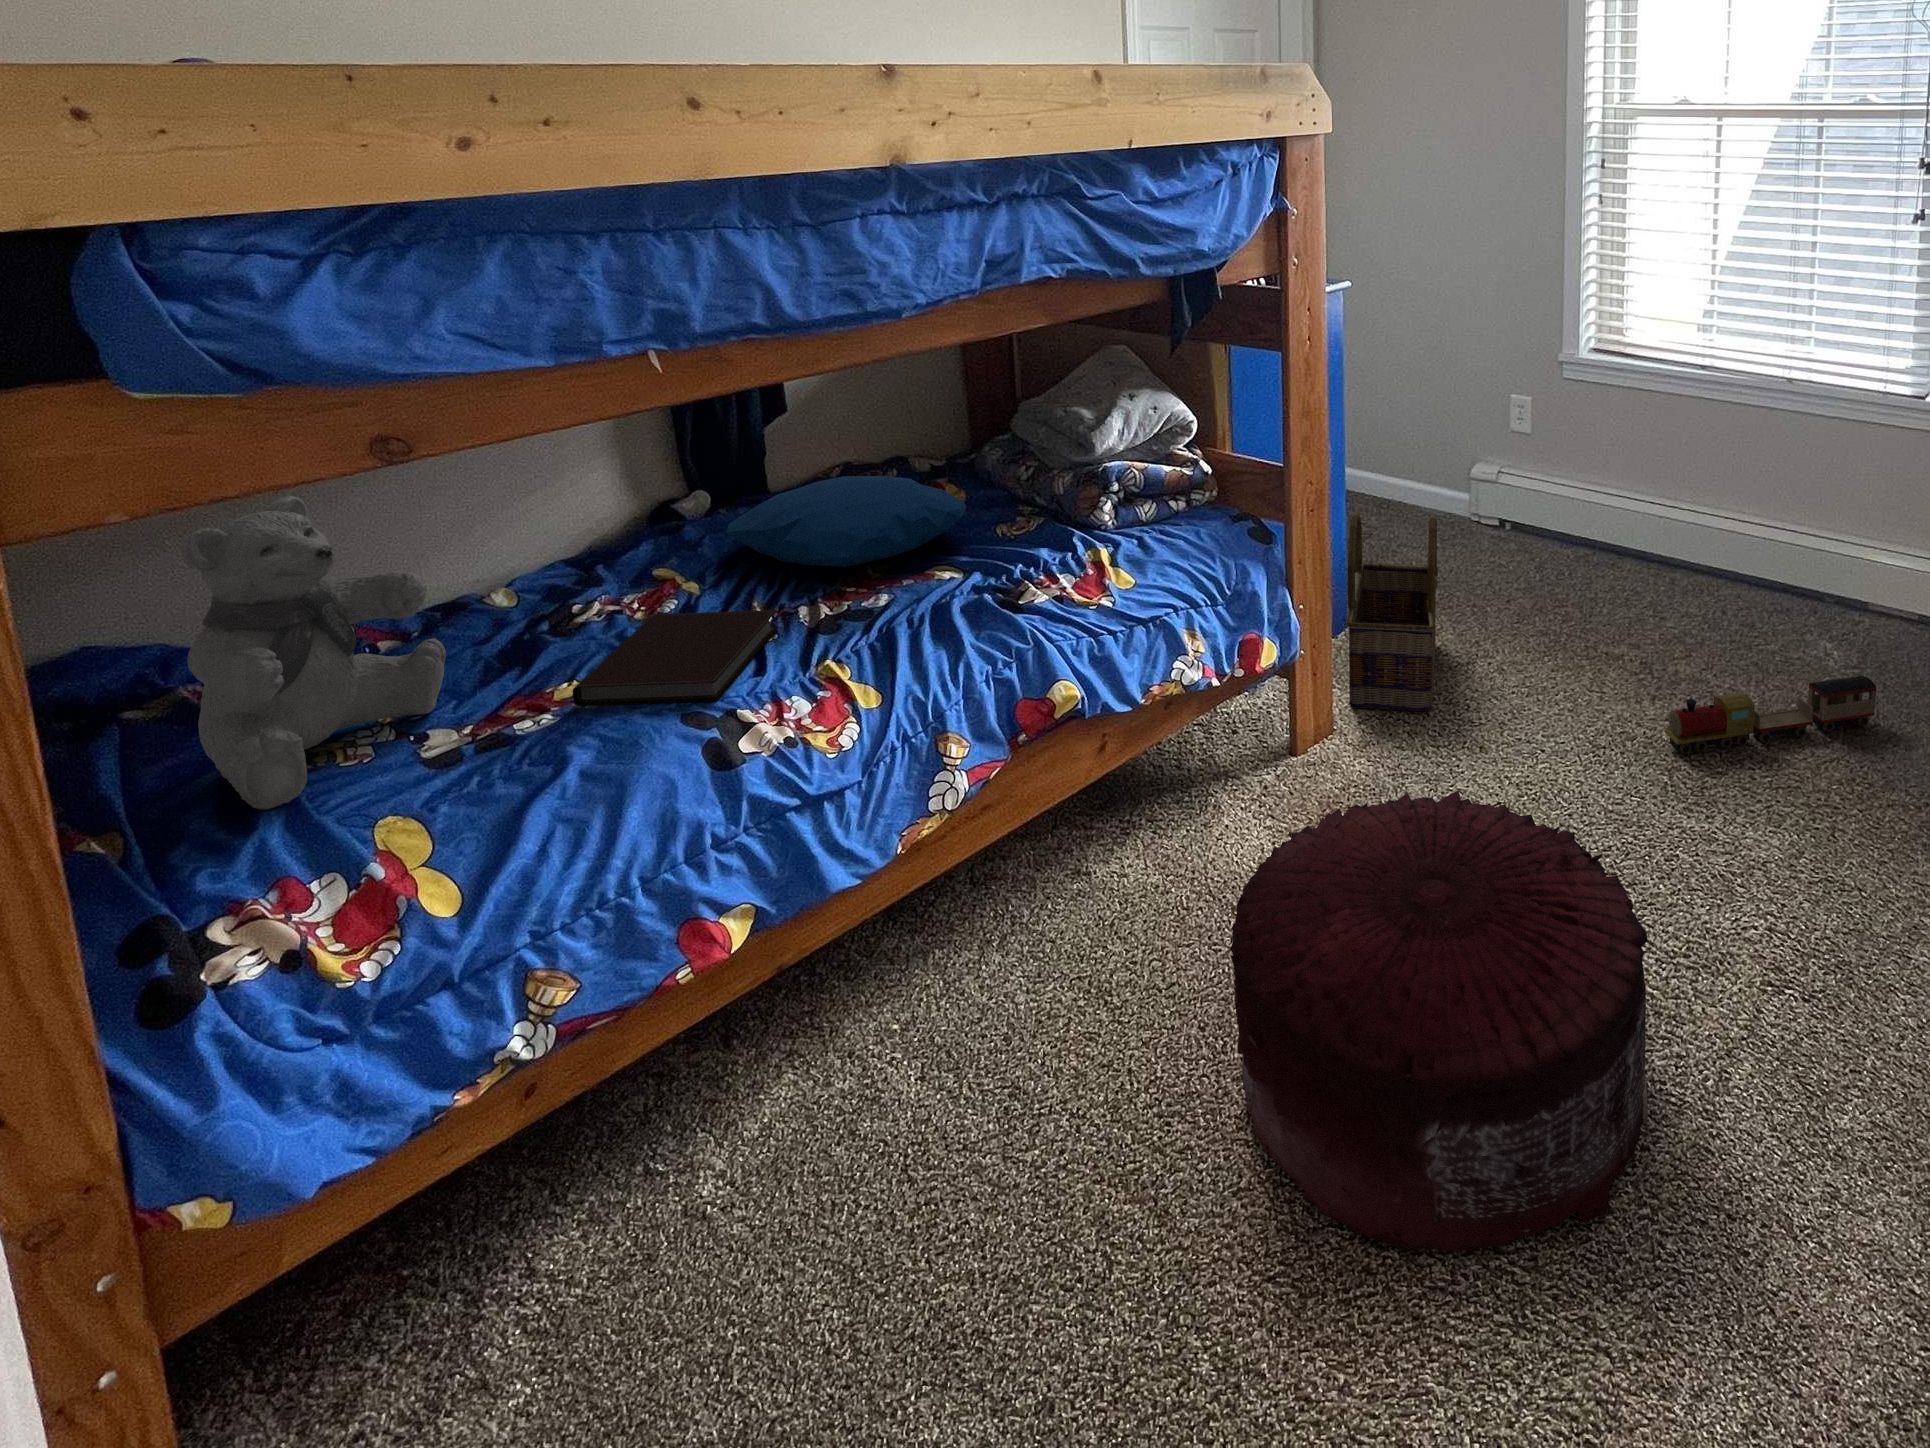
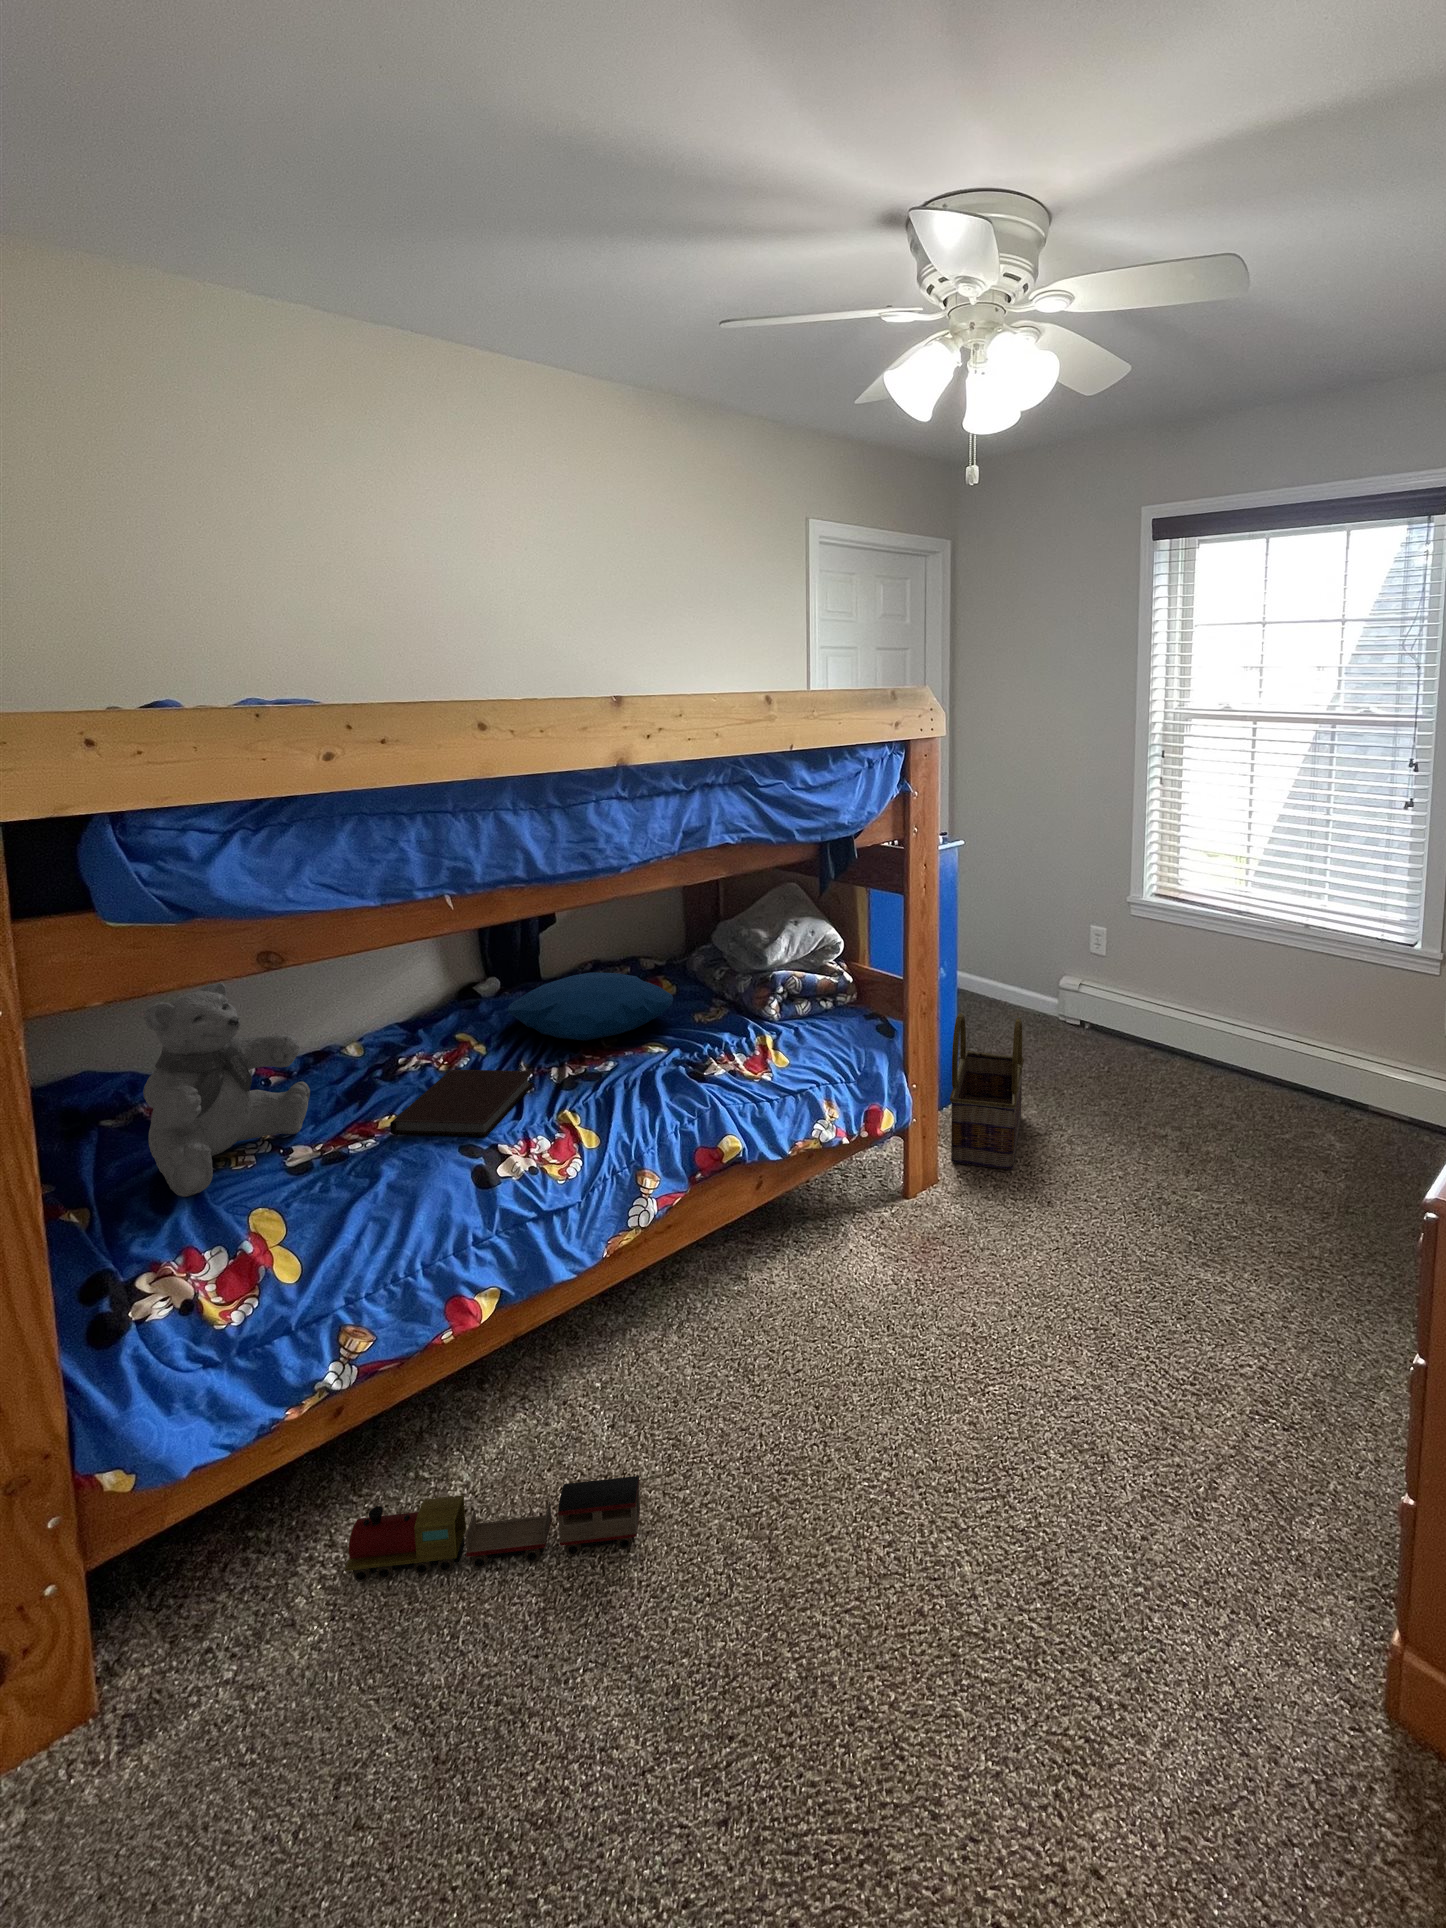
toy train: present [1664,676,1876,754] -> present [344,1476,640,1582]
pouf: present [1230,790,1648,1251] -> none [833,1238,1149,1605]

